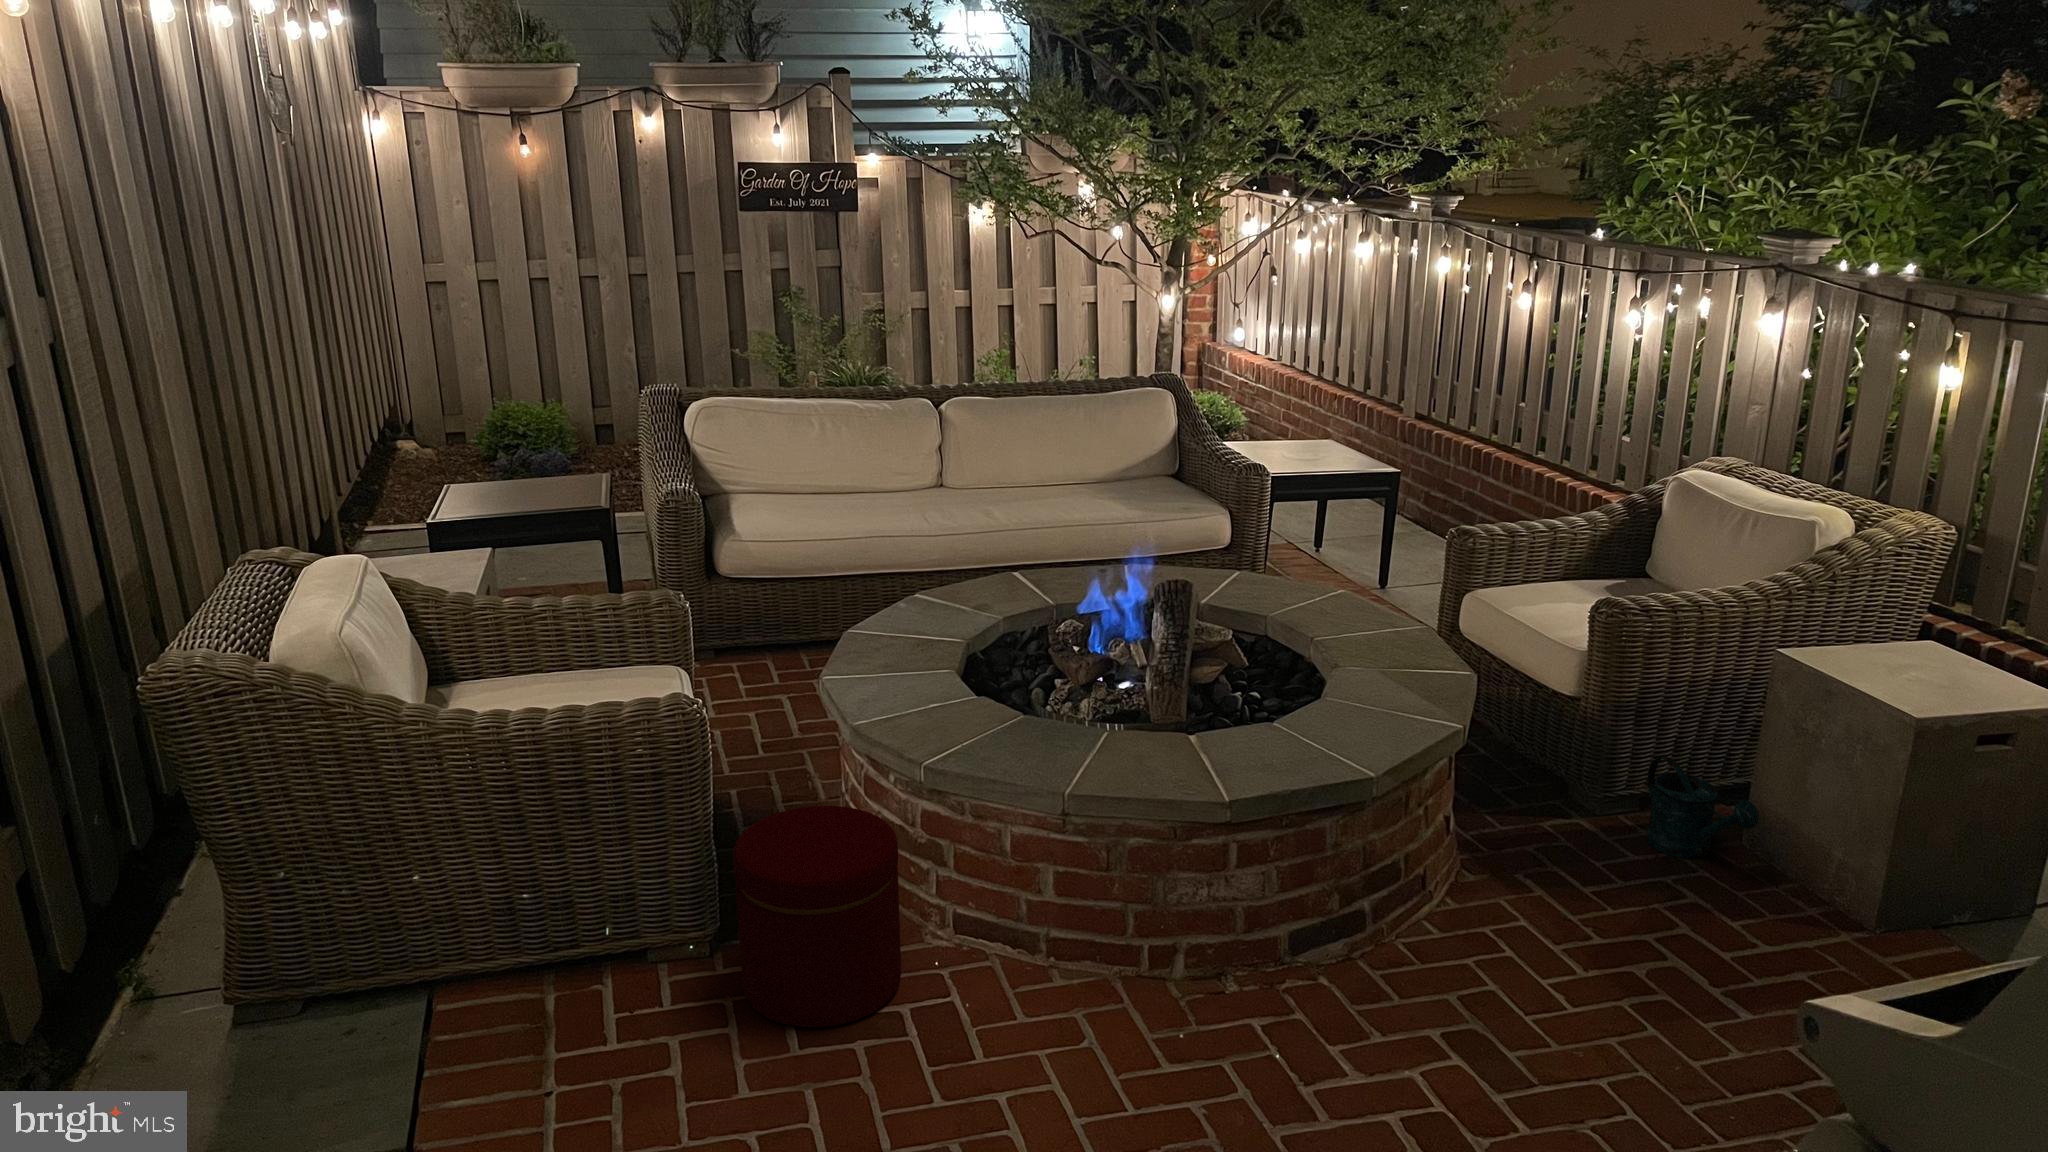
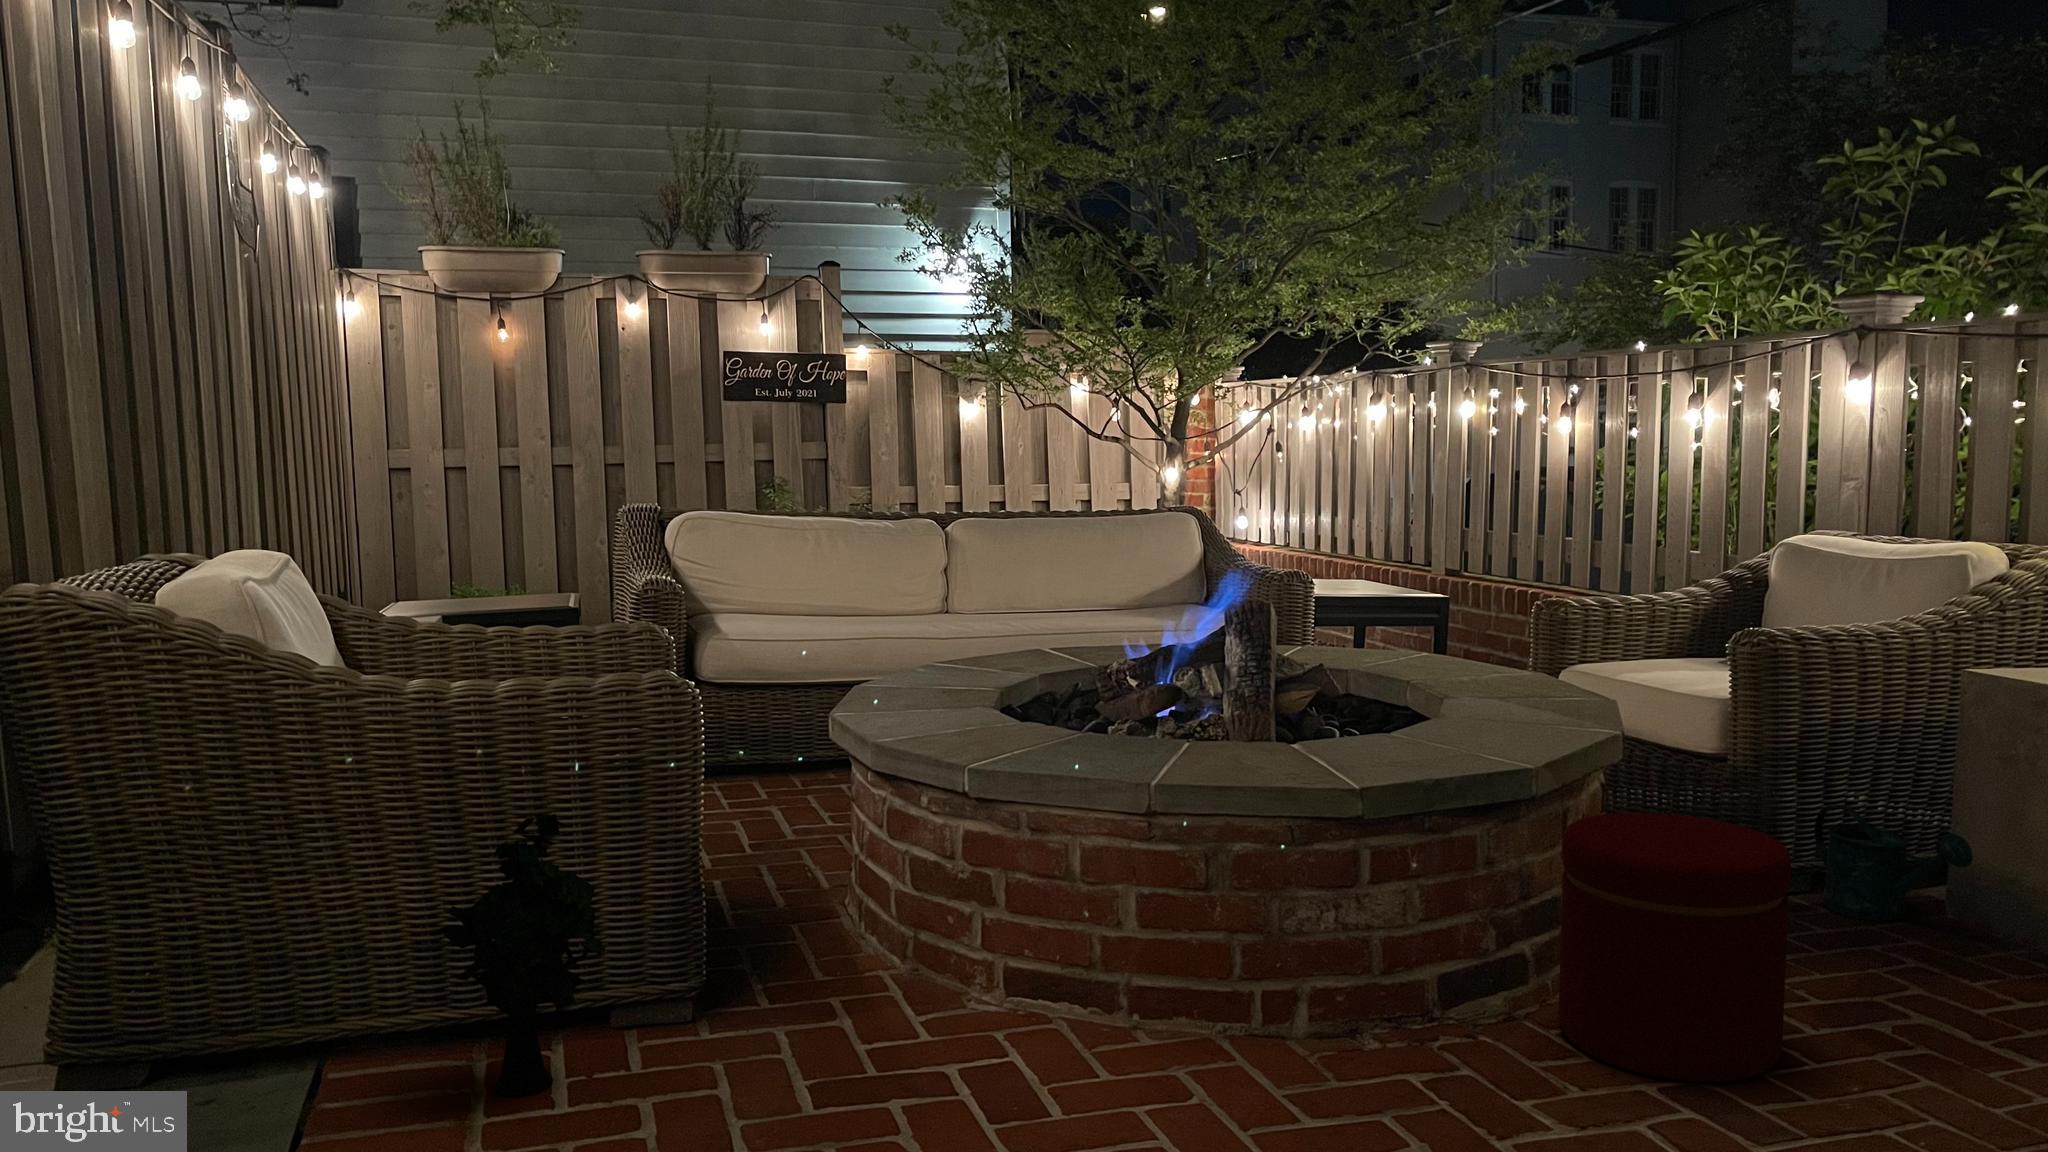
ottoman: present [733,806,901,1028] -> present [1559,813,1791,1082]
decorative plant: none [506,826,640,1027] -> present [429,814,605,1097]

